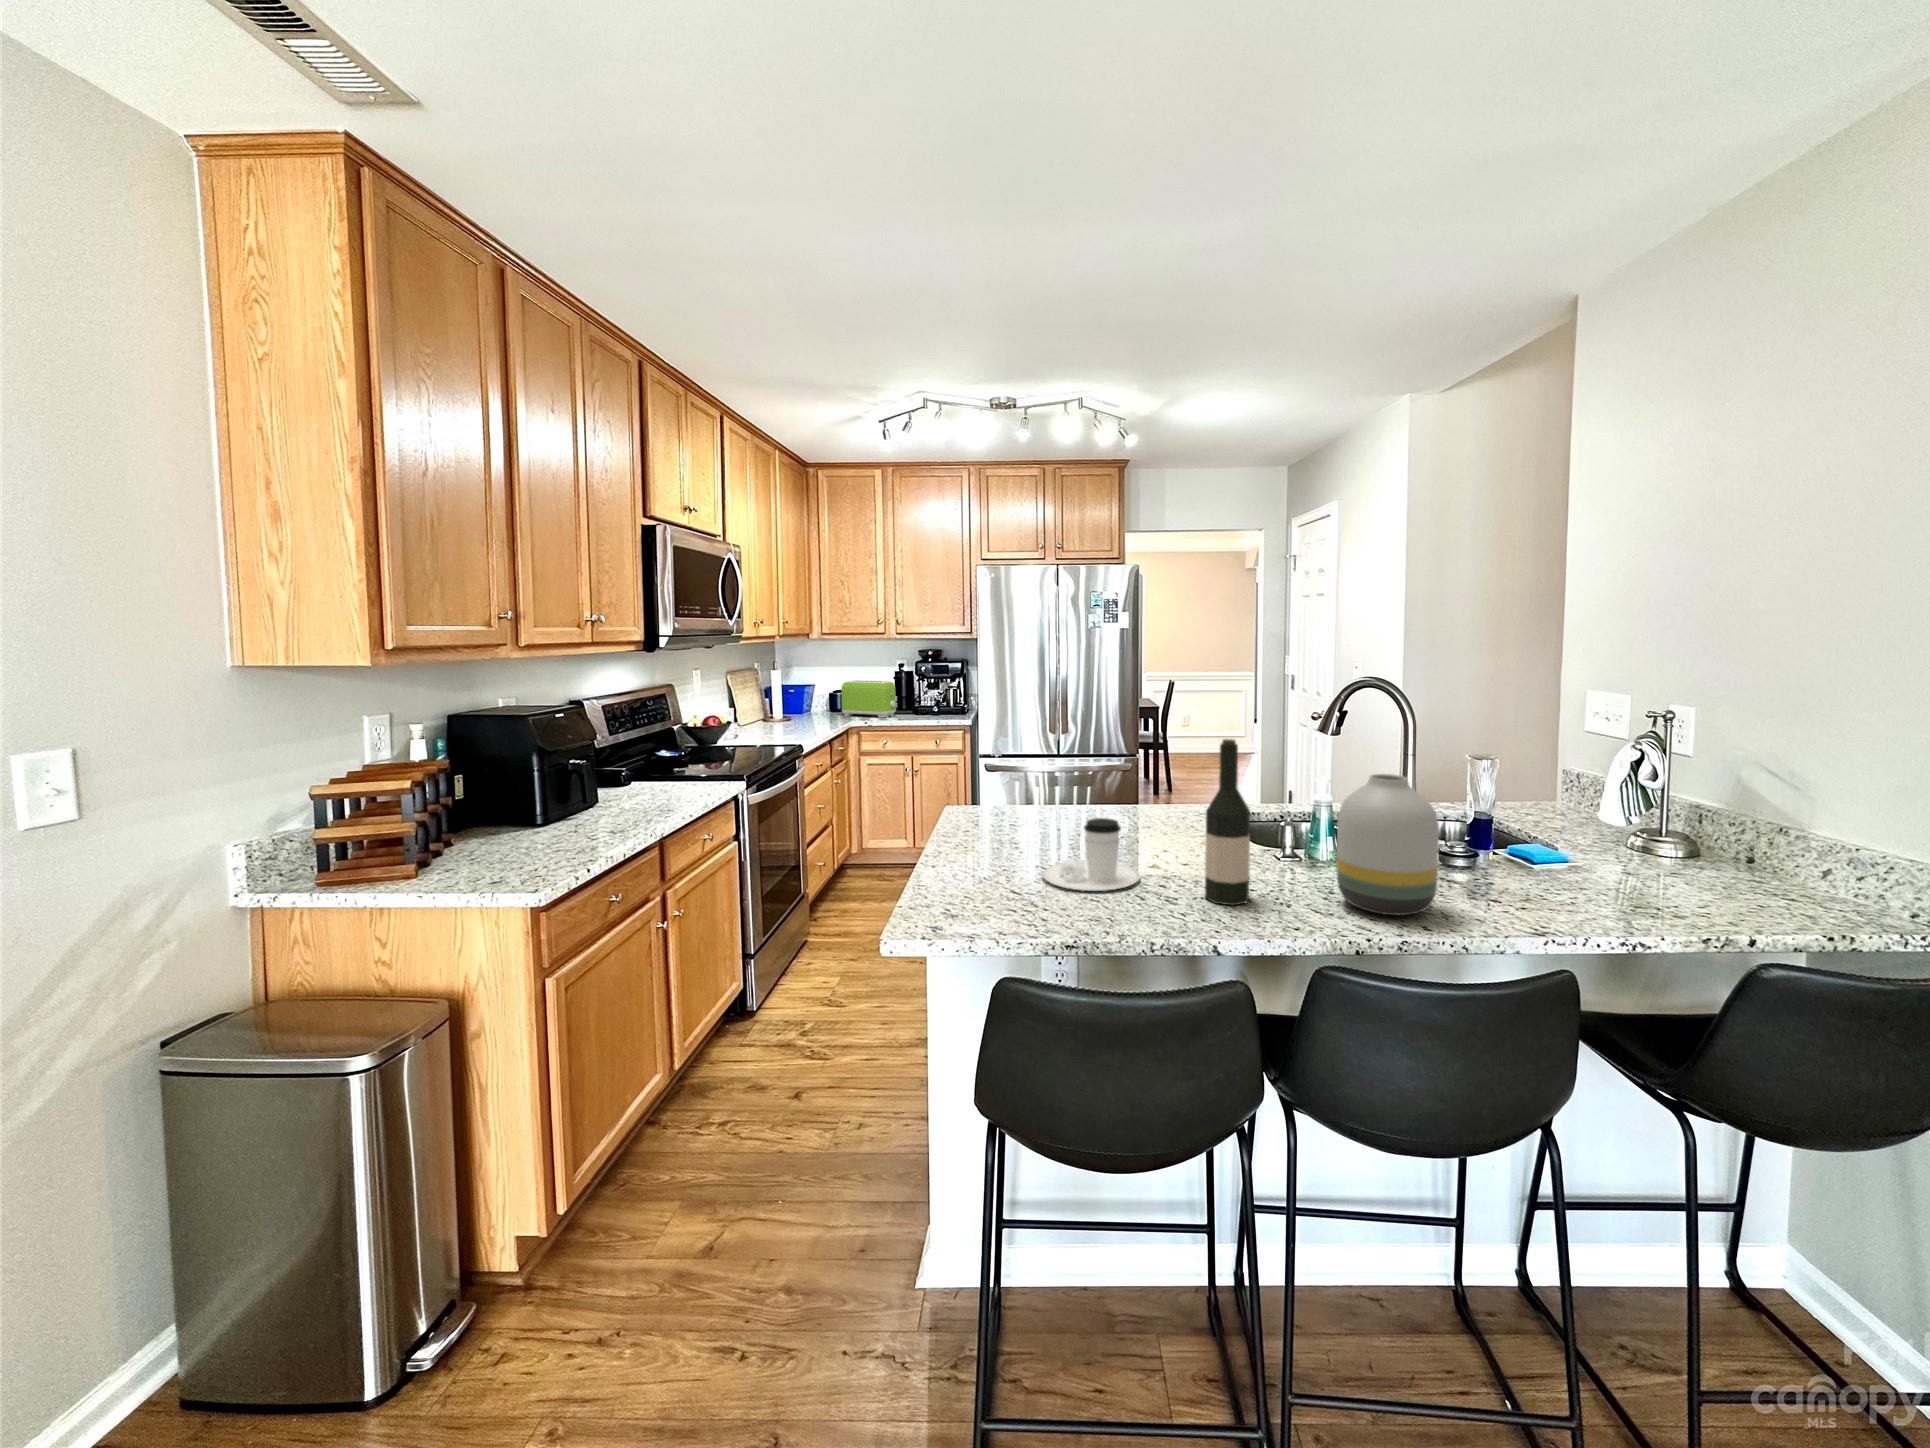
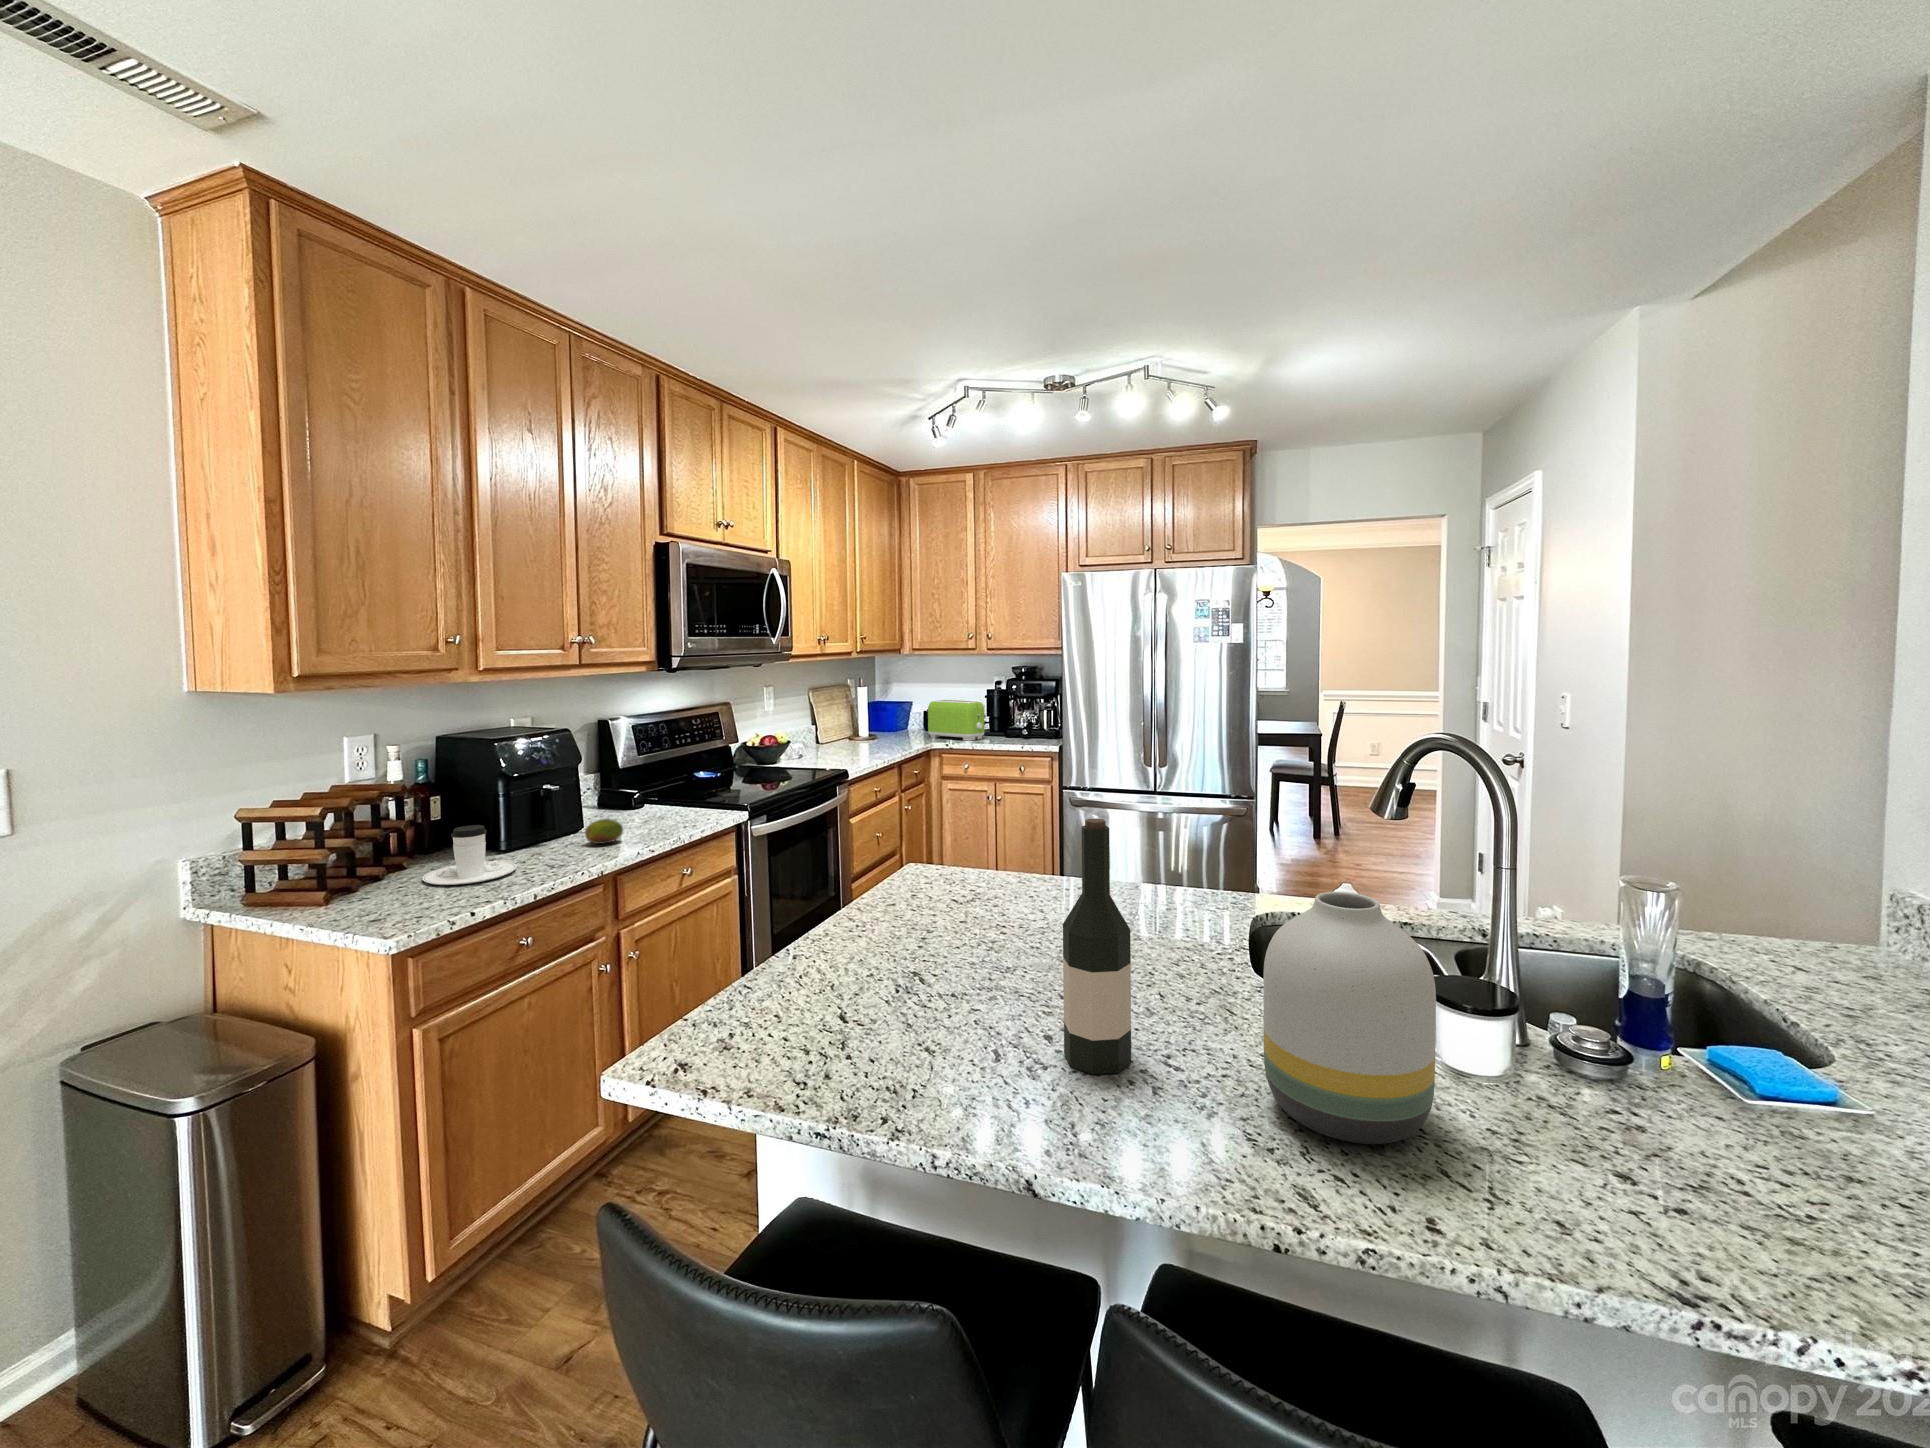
fruit: none [624,789,660,813] -> present [585,819,623,844]
coffee cup: present [1042,818,1140,891] -> present [422,825,517,885]

